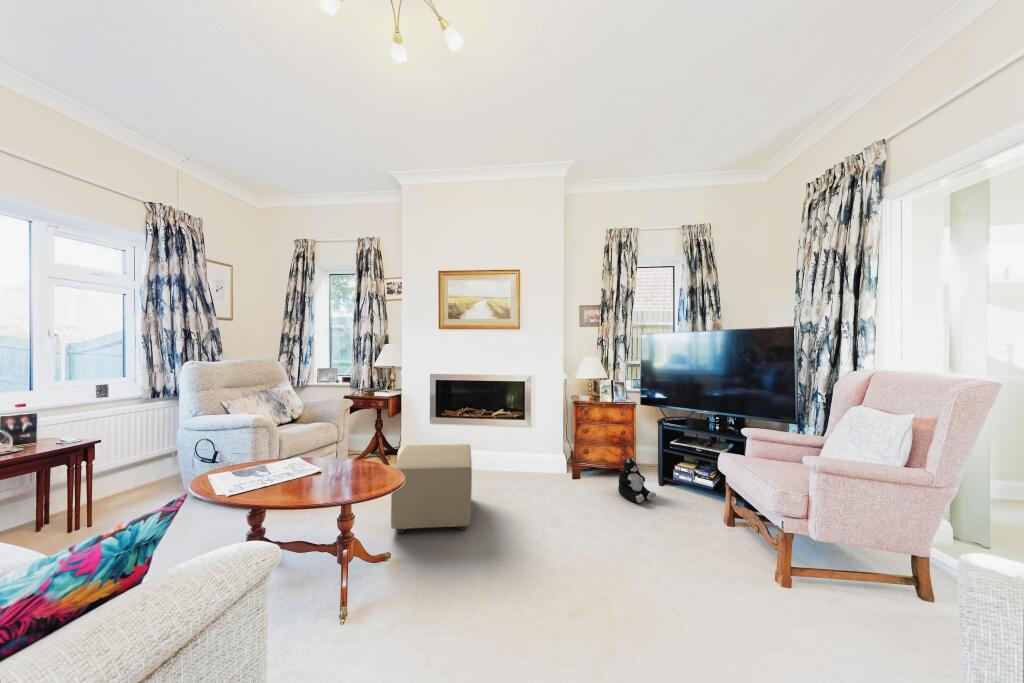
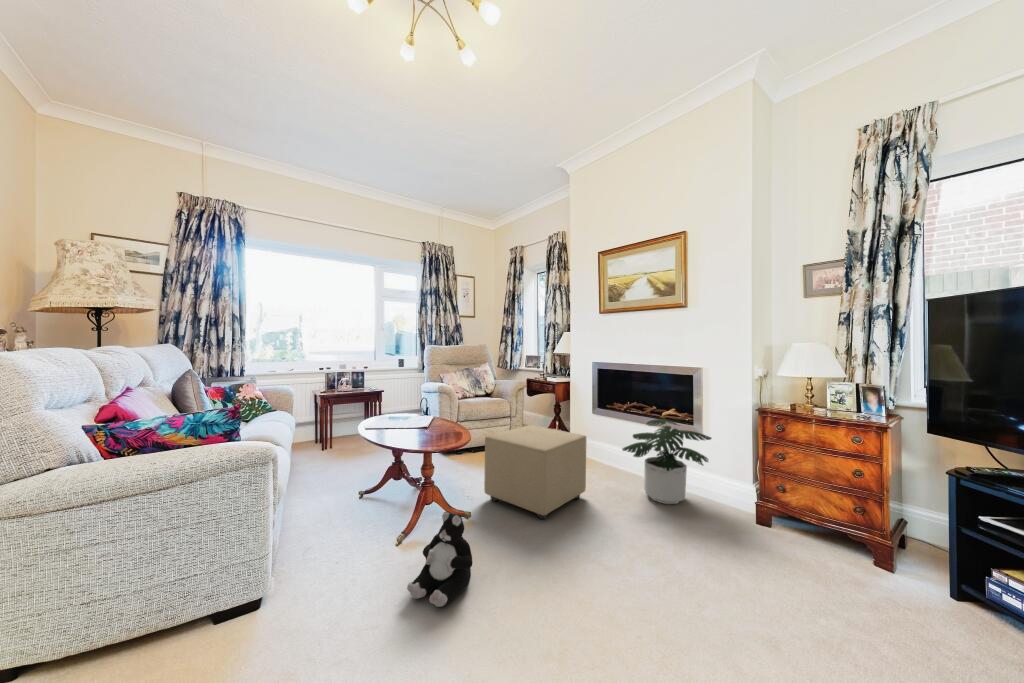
potted plant: none [484,418,554,483] -> present [623,419,711,504]
plush toy: present [618,457,656,503] -> present [407,511,473,607]

